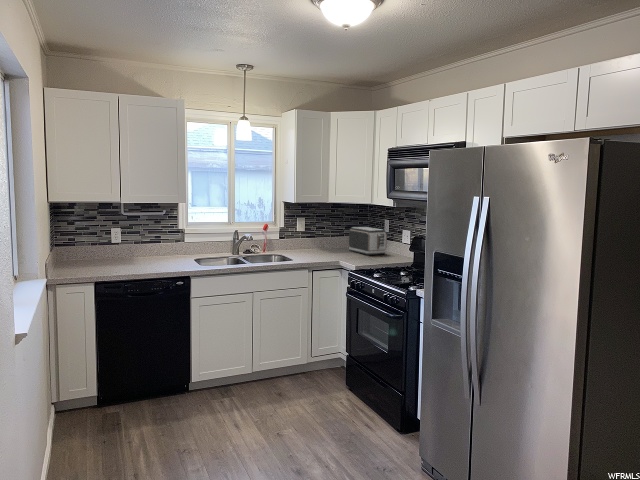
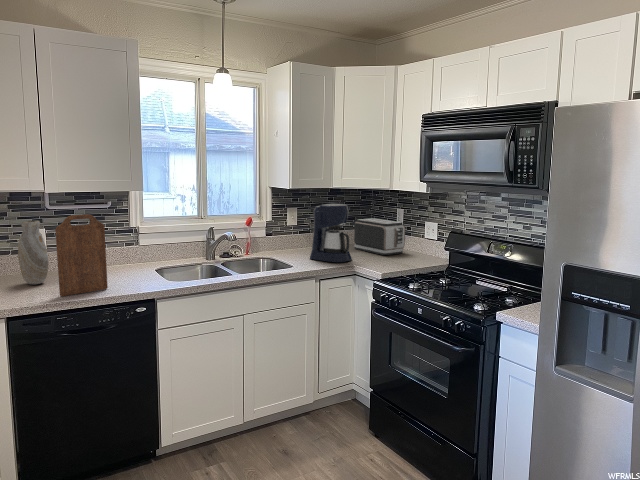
coffee maker: none [309,214,341,258] -> present [310,204,352,262]
cutting board: none [128,218,160,271] -> present [55,214,108,296]
vase: none [103,222,122,265] -> present [18,221,49,285]

